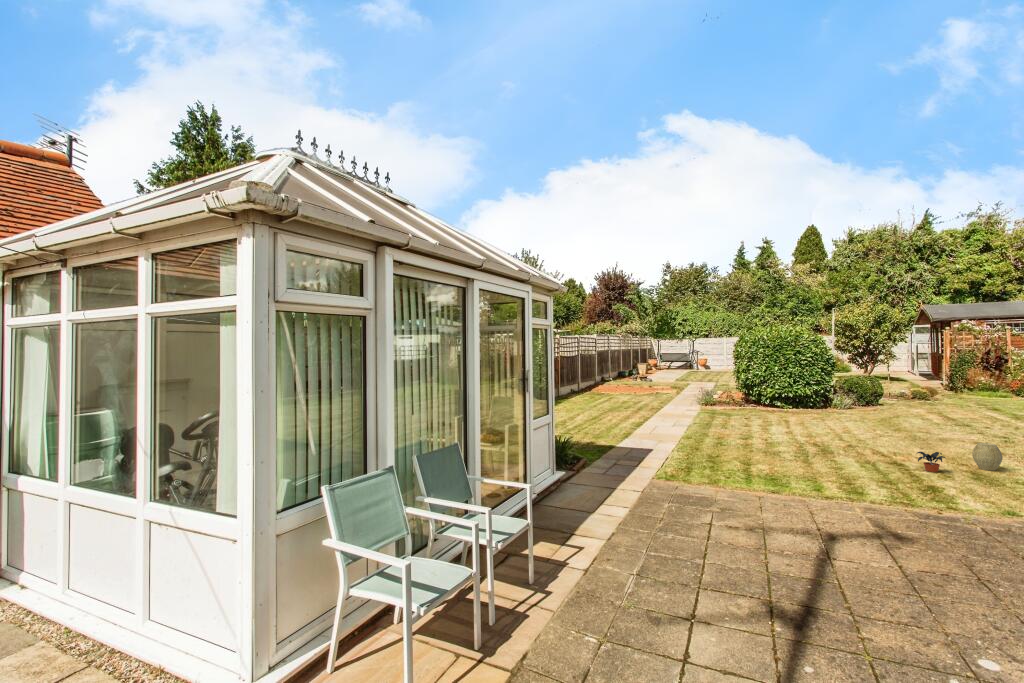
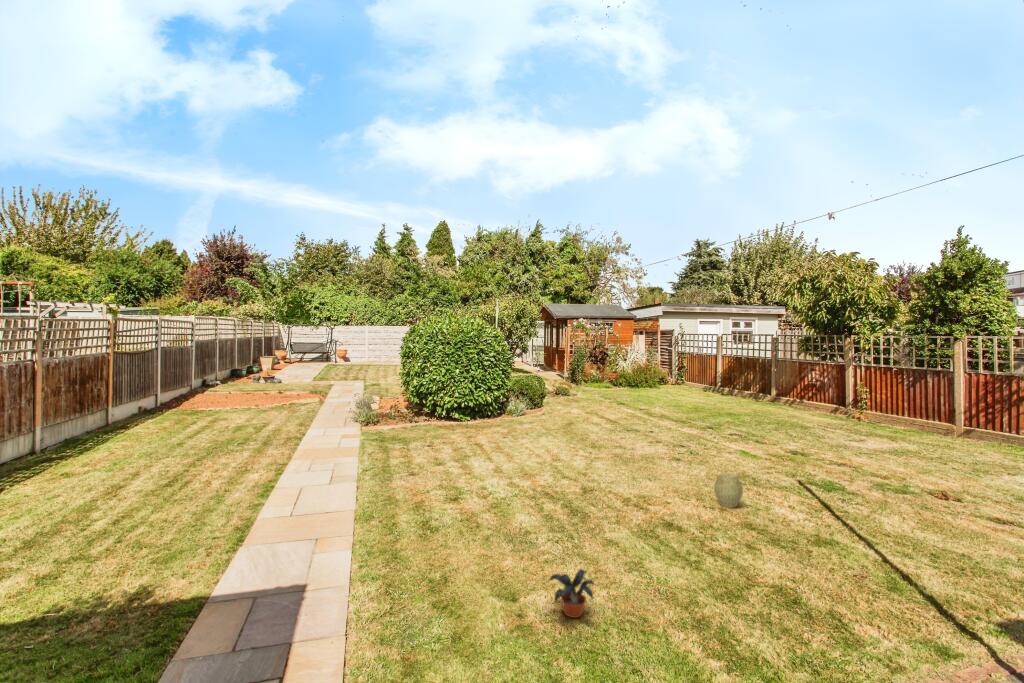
potted plant: present [917,452,945,472] -> present [549,569,595,618]

